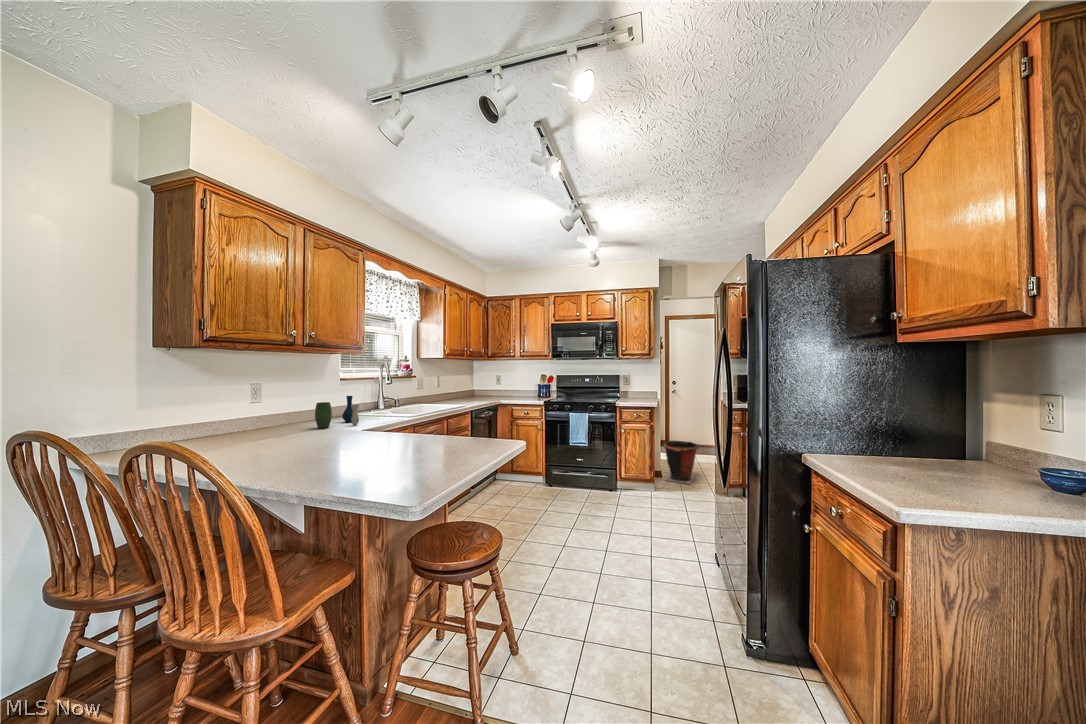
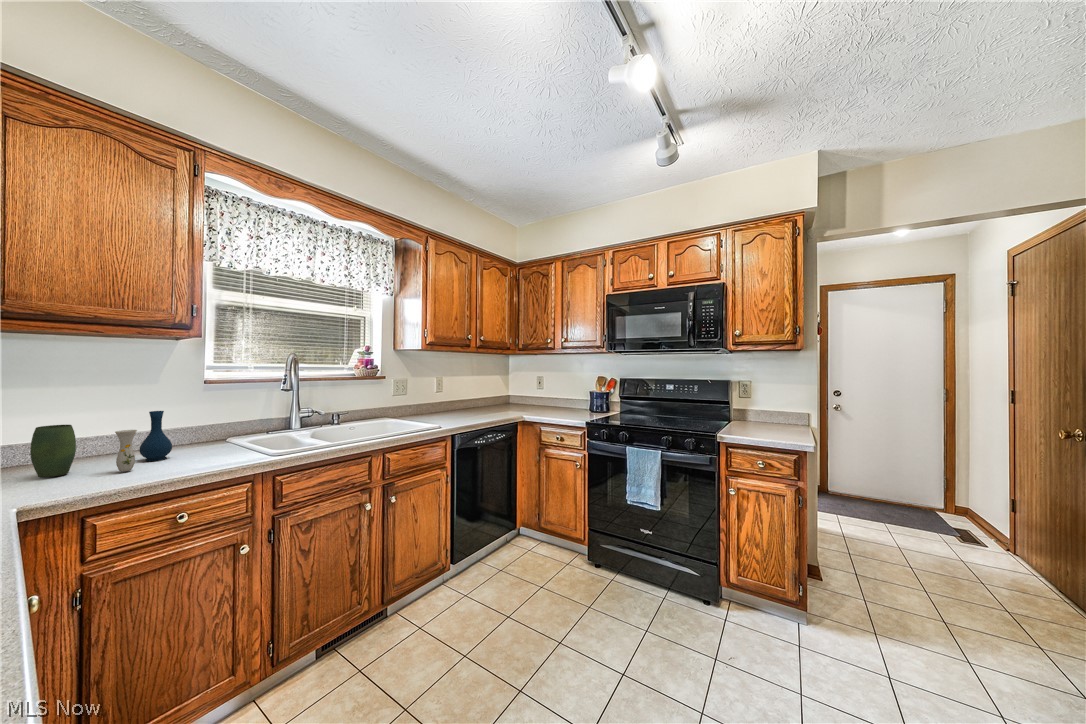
waste bin: present [663,441,698,484] -> none [822,506,909,610]

